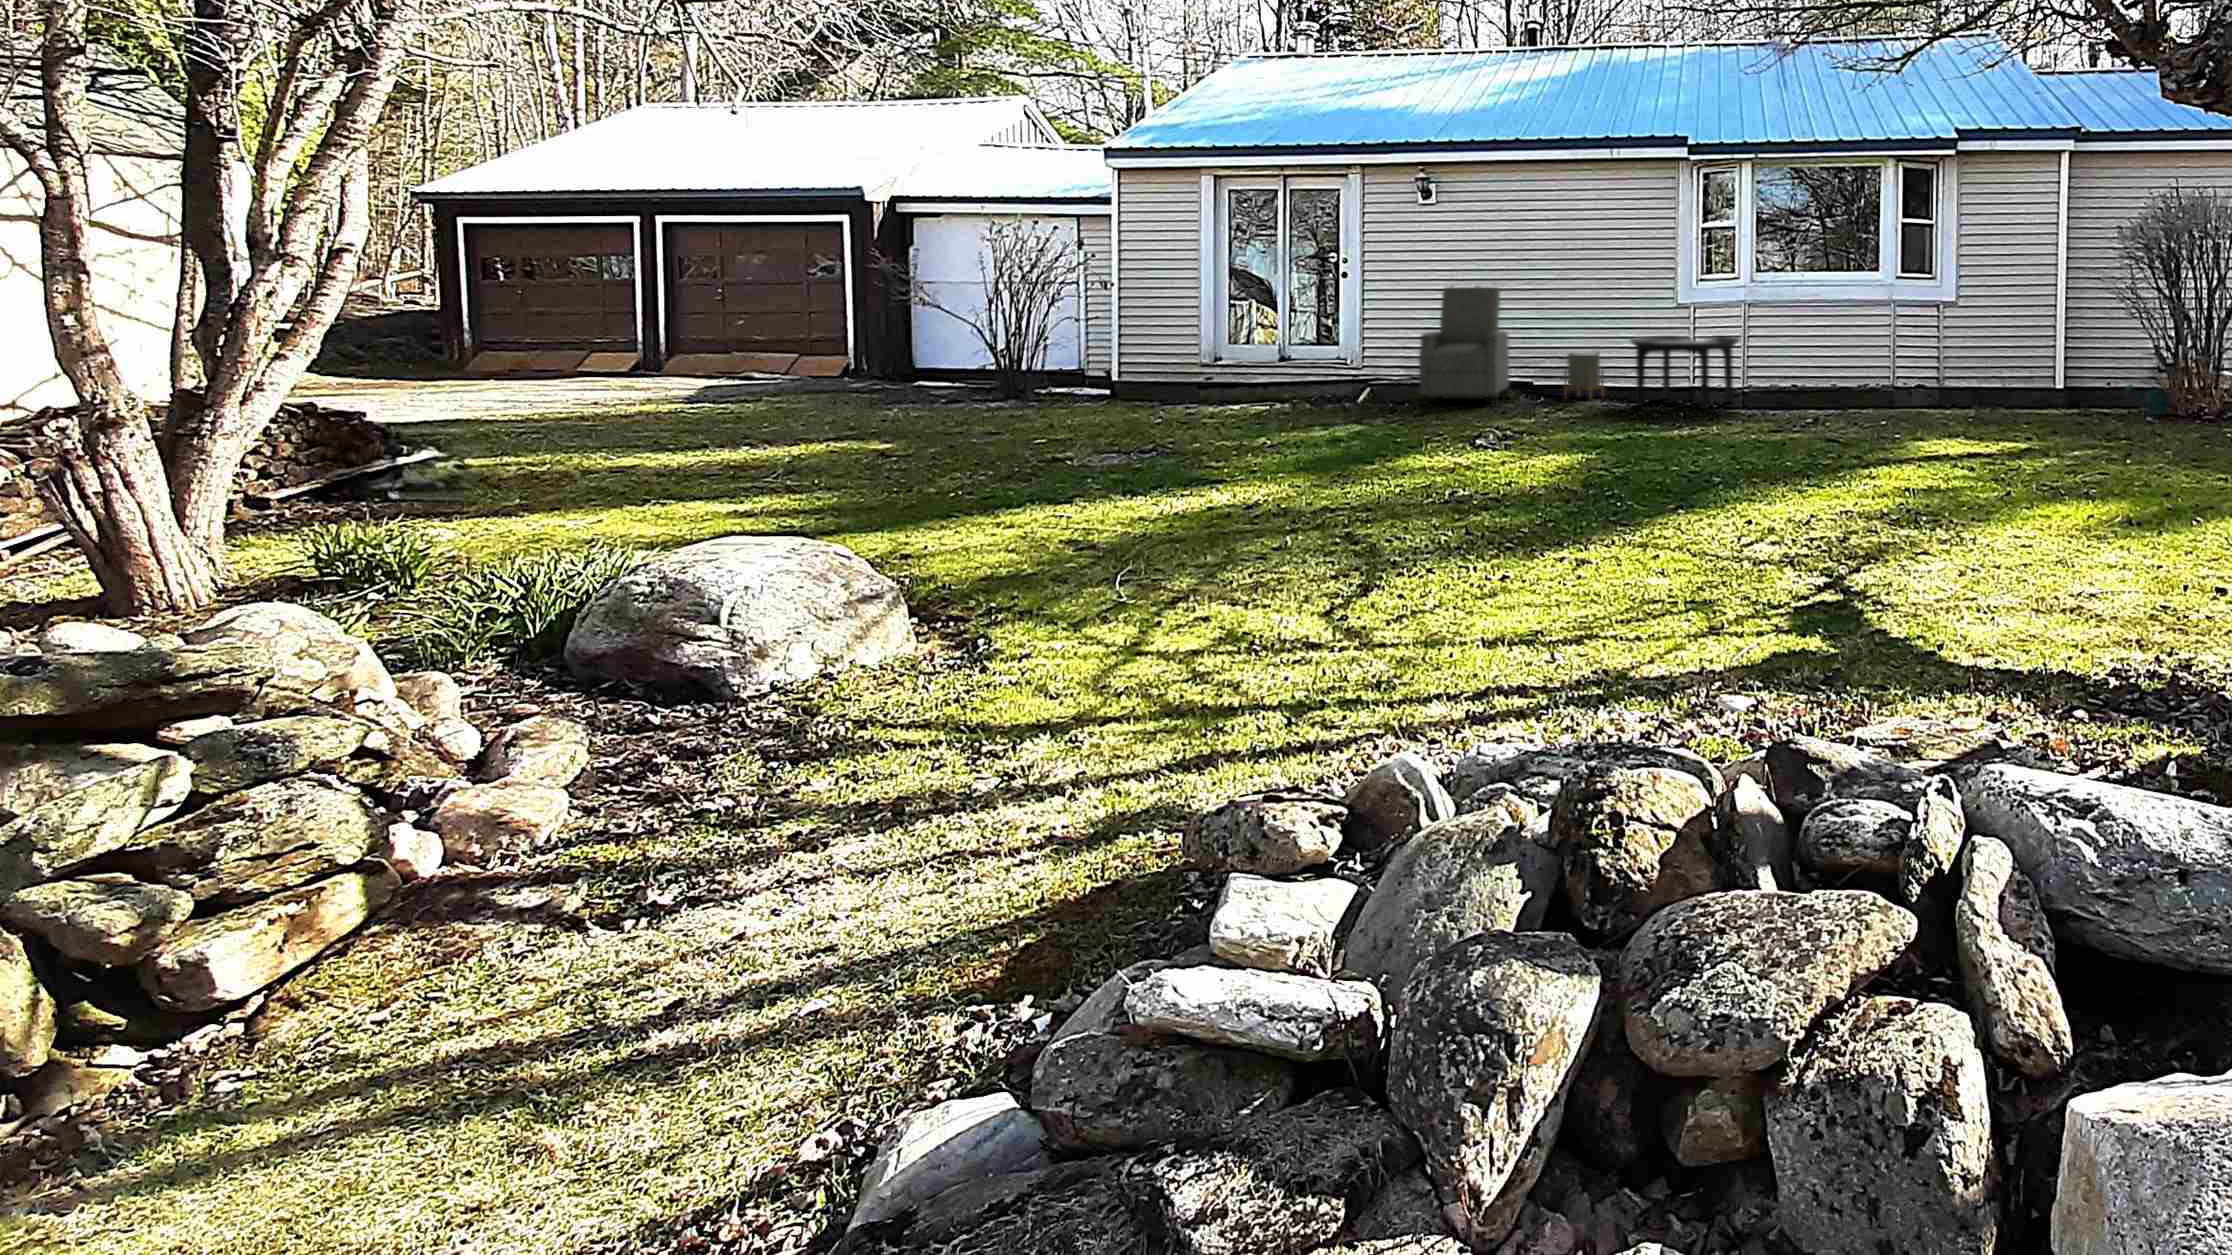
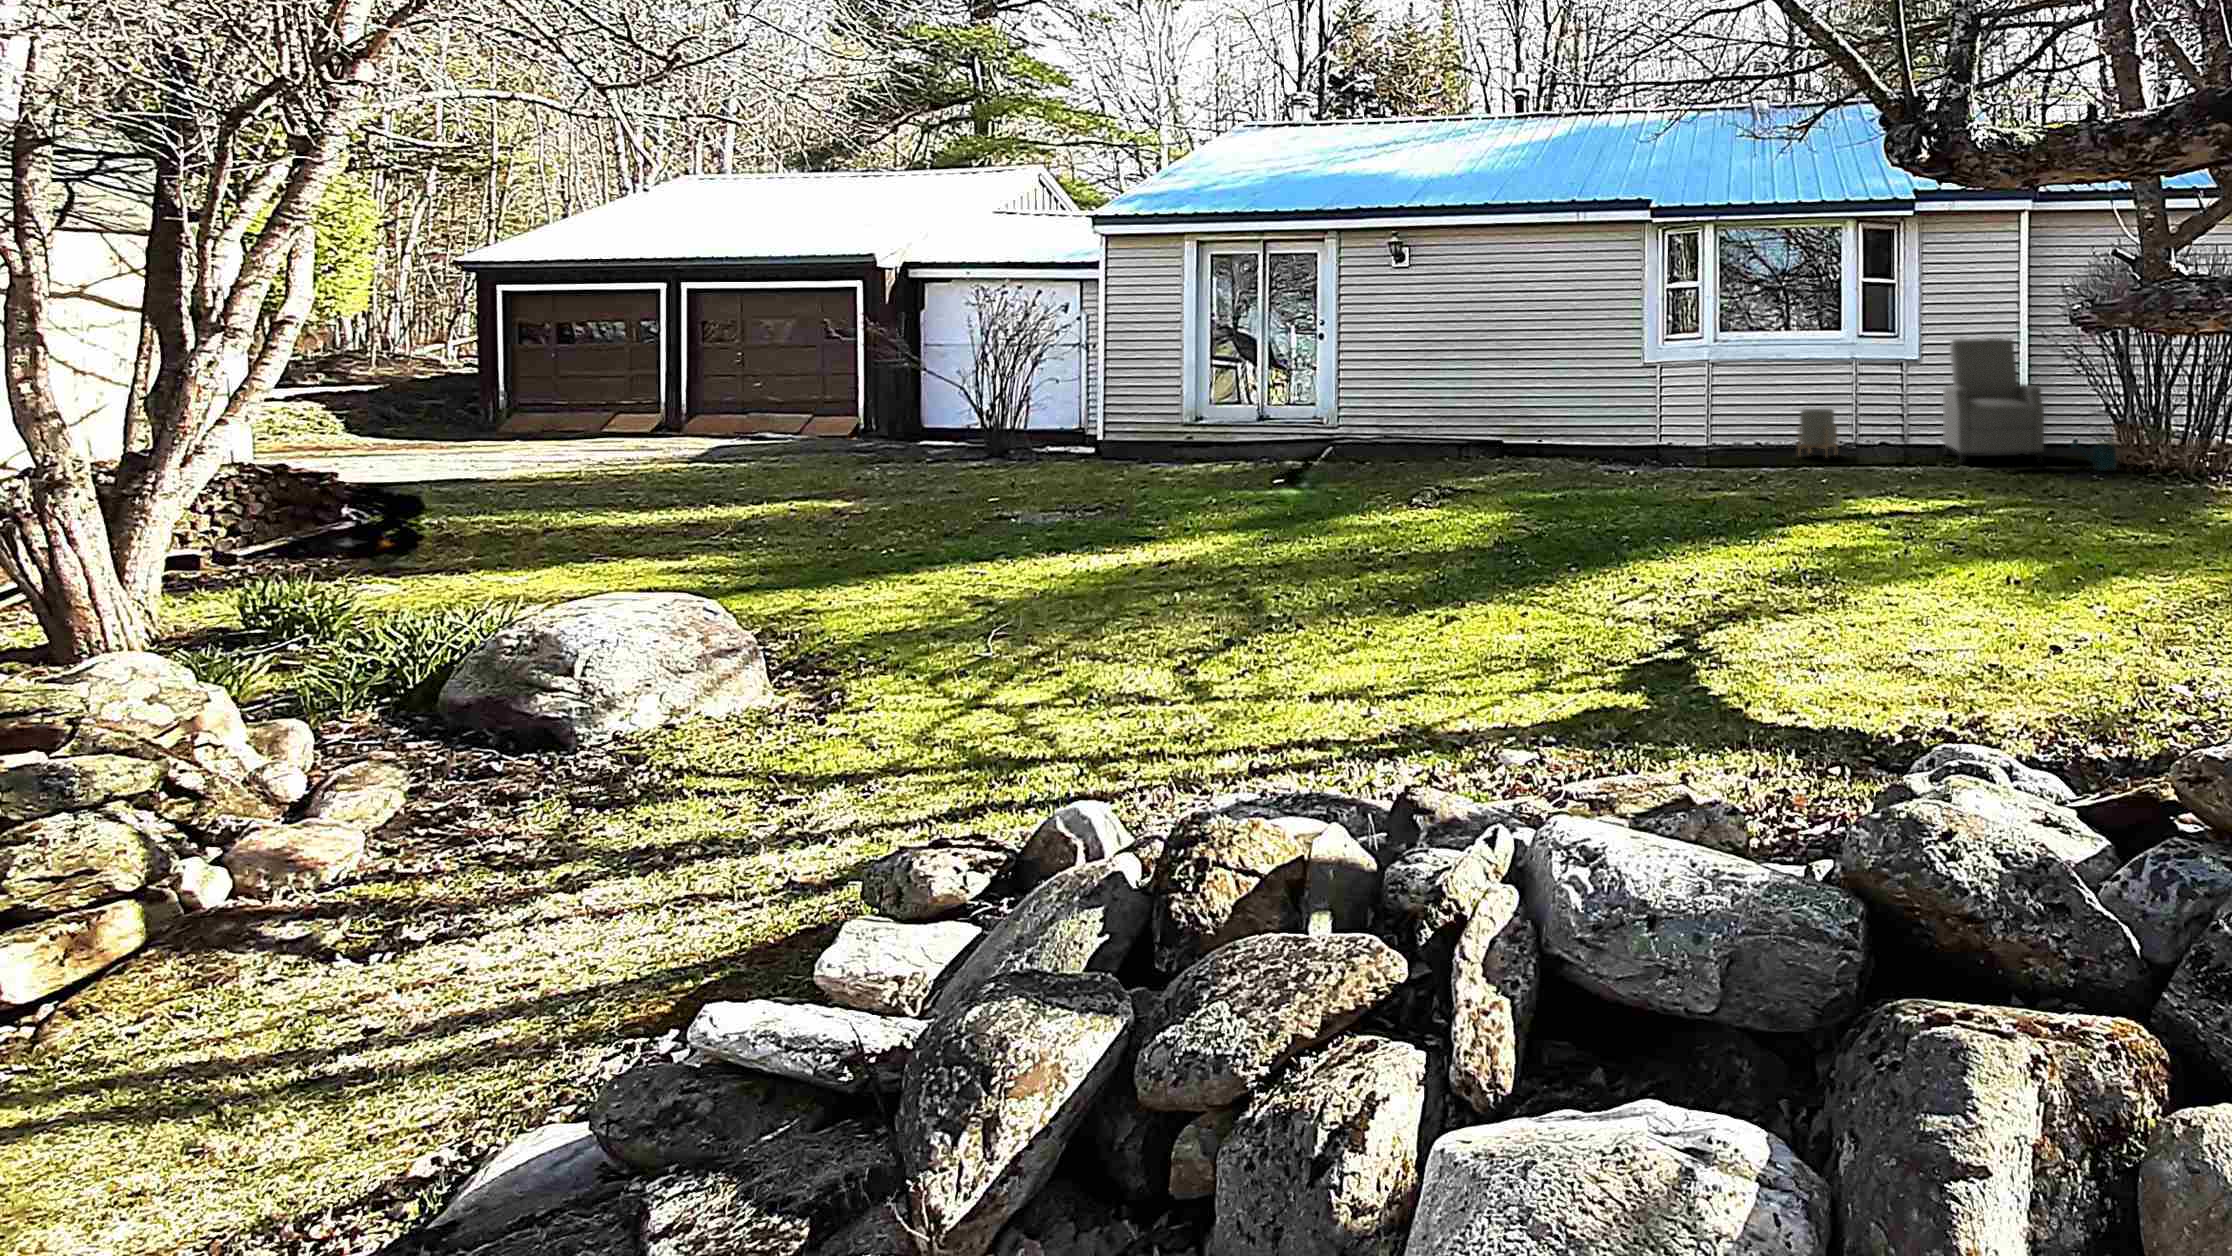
chair: present [1419,286,1509,406] -> present [1943,338,2044,464]
round table: present [1630,336,1740,409] -> none [1588,393,1698,465]
planter: present [1564,353,1604,398] -> present [1798,409,1838,457]

